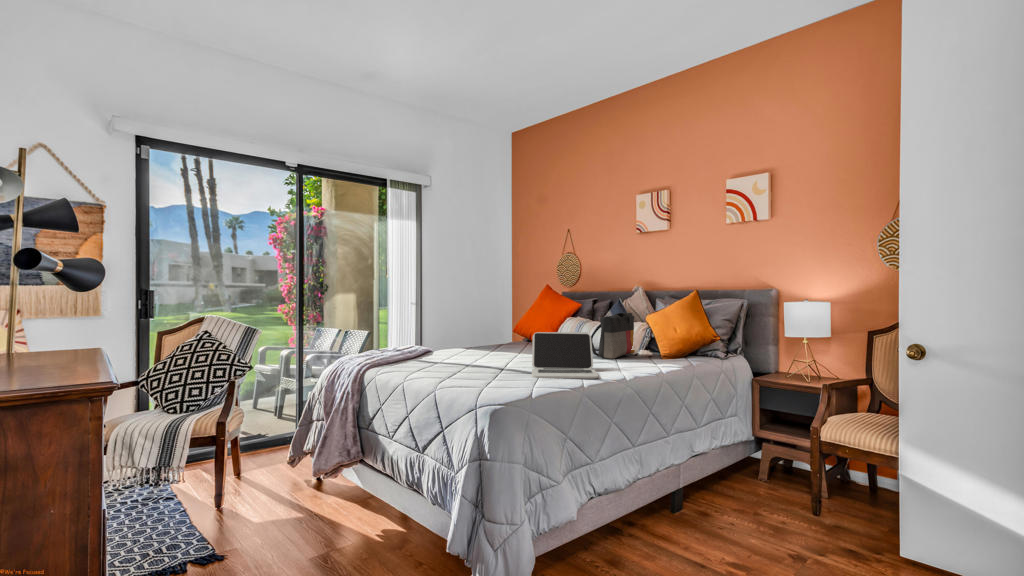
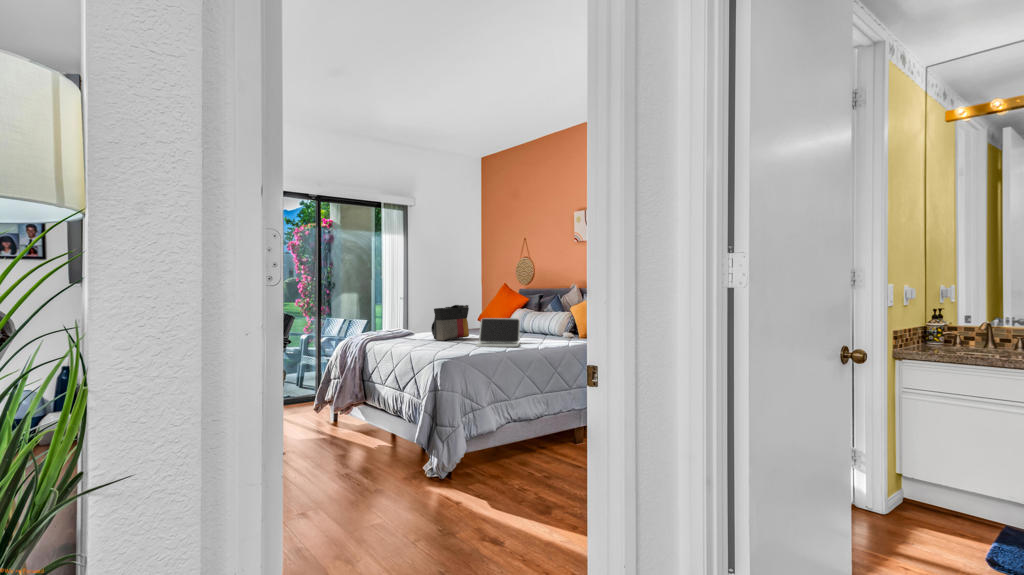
tote bag: present [591,313,635,359] -> present [431,305,469,340]

